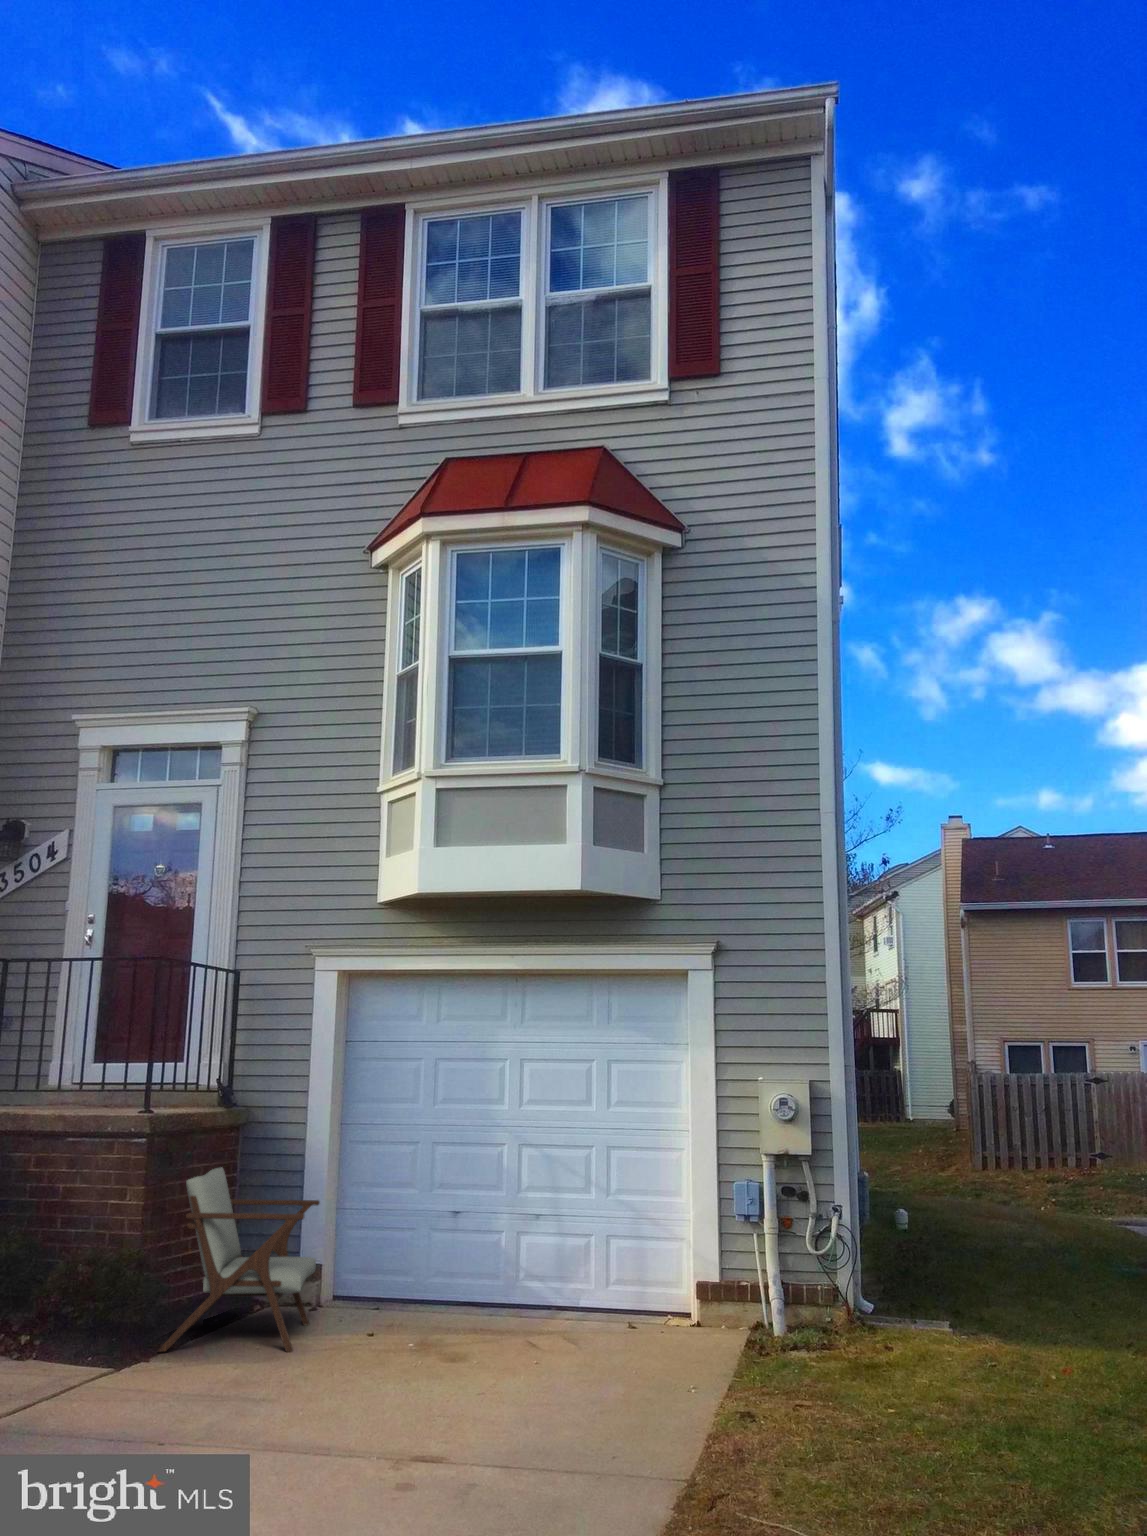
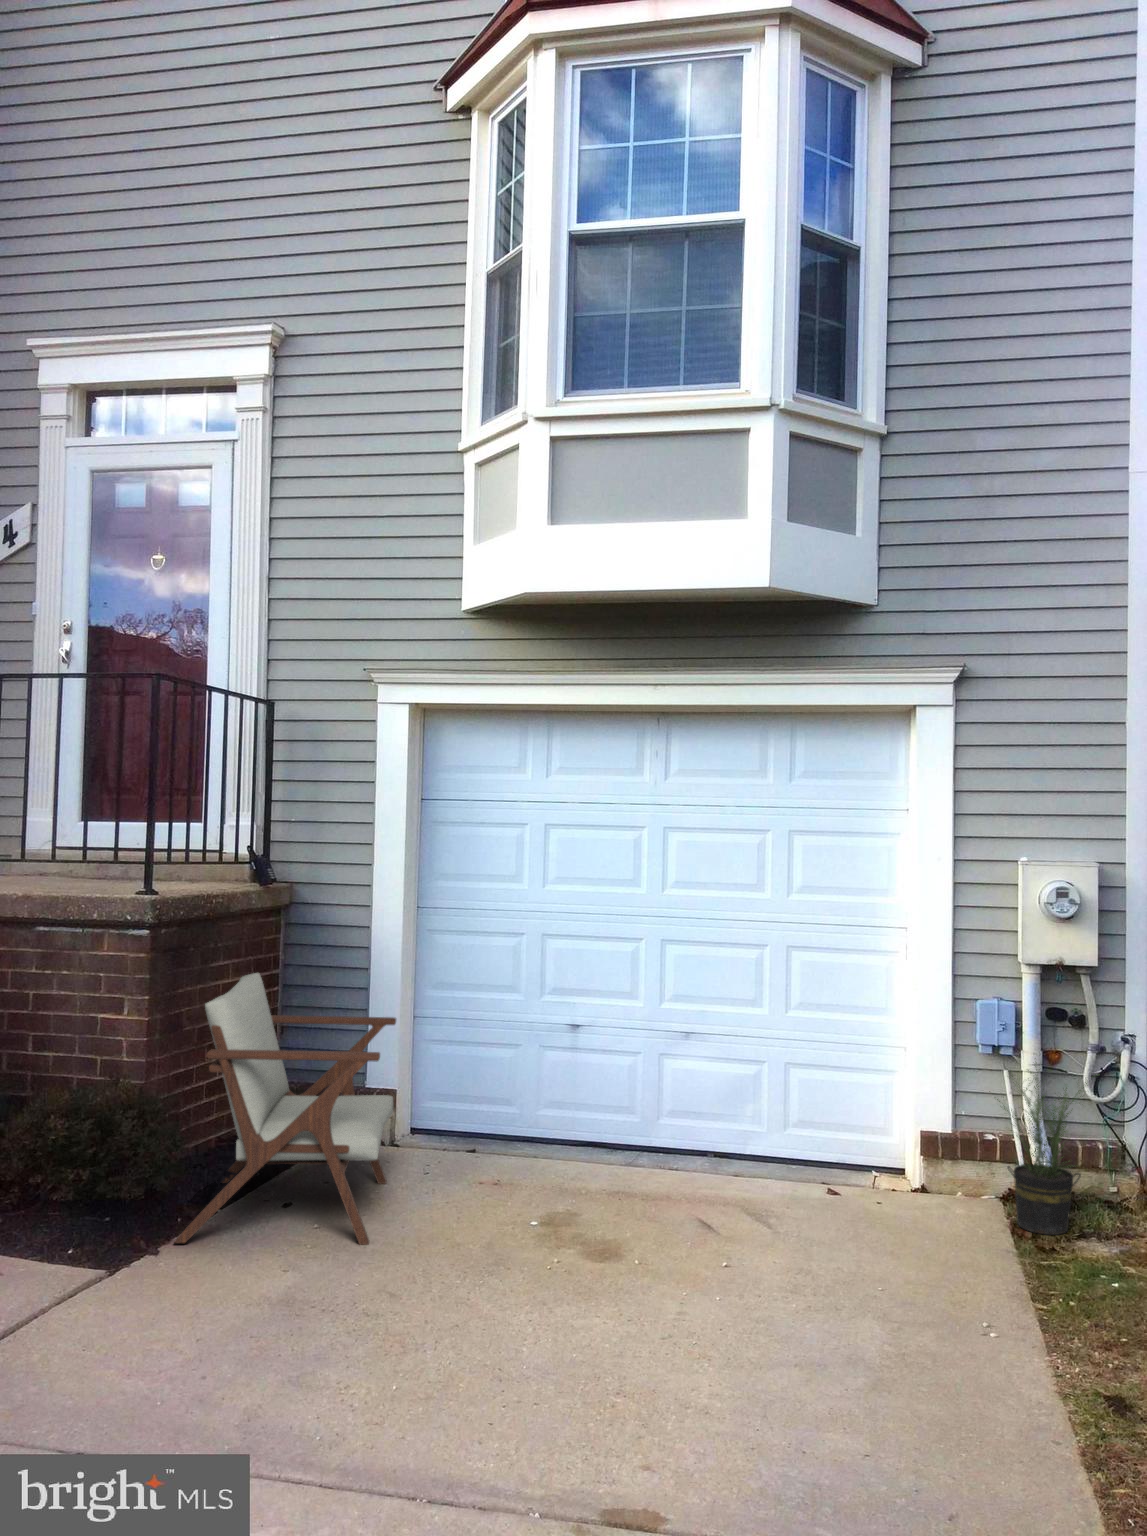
potted plant: none [729,1219,802,1344] -> present [989,1058,1087,1235]

